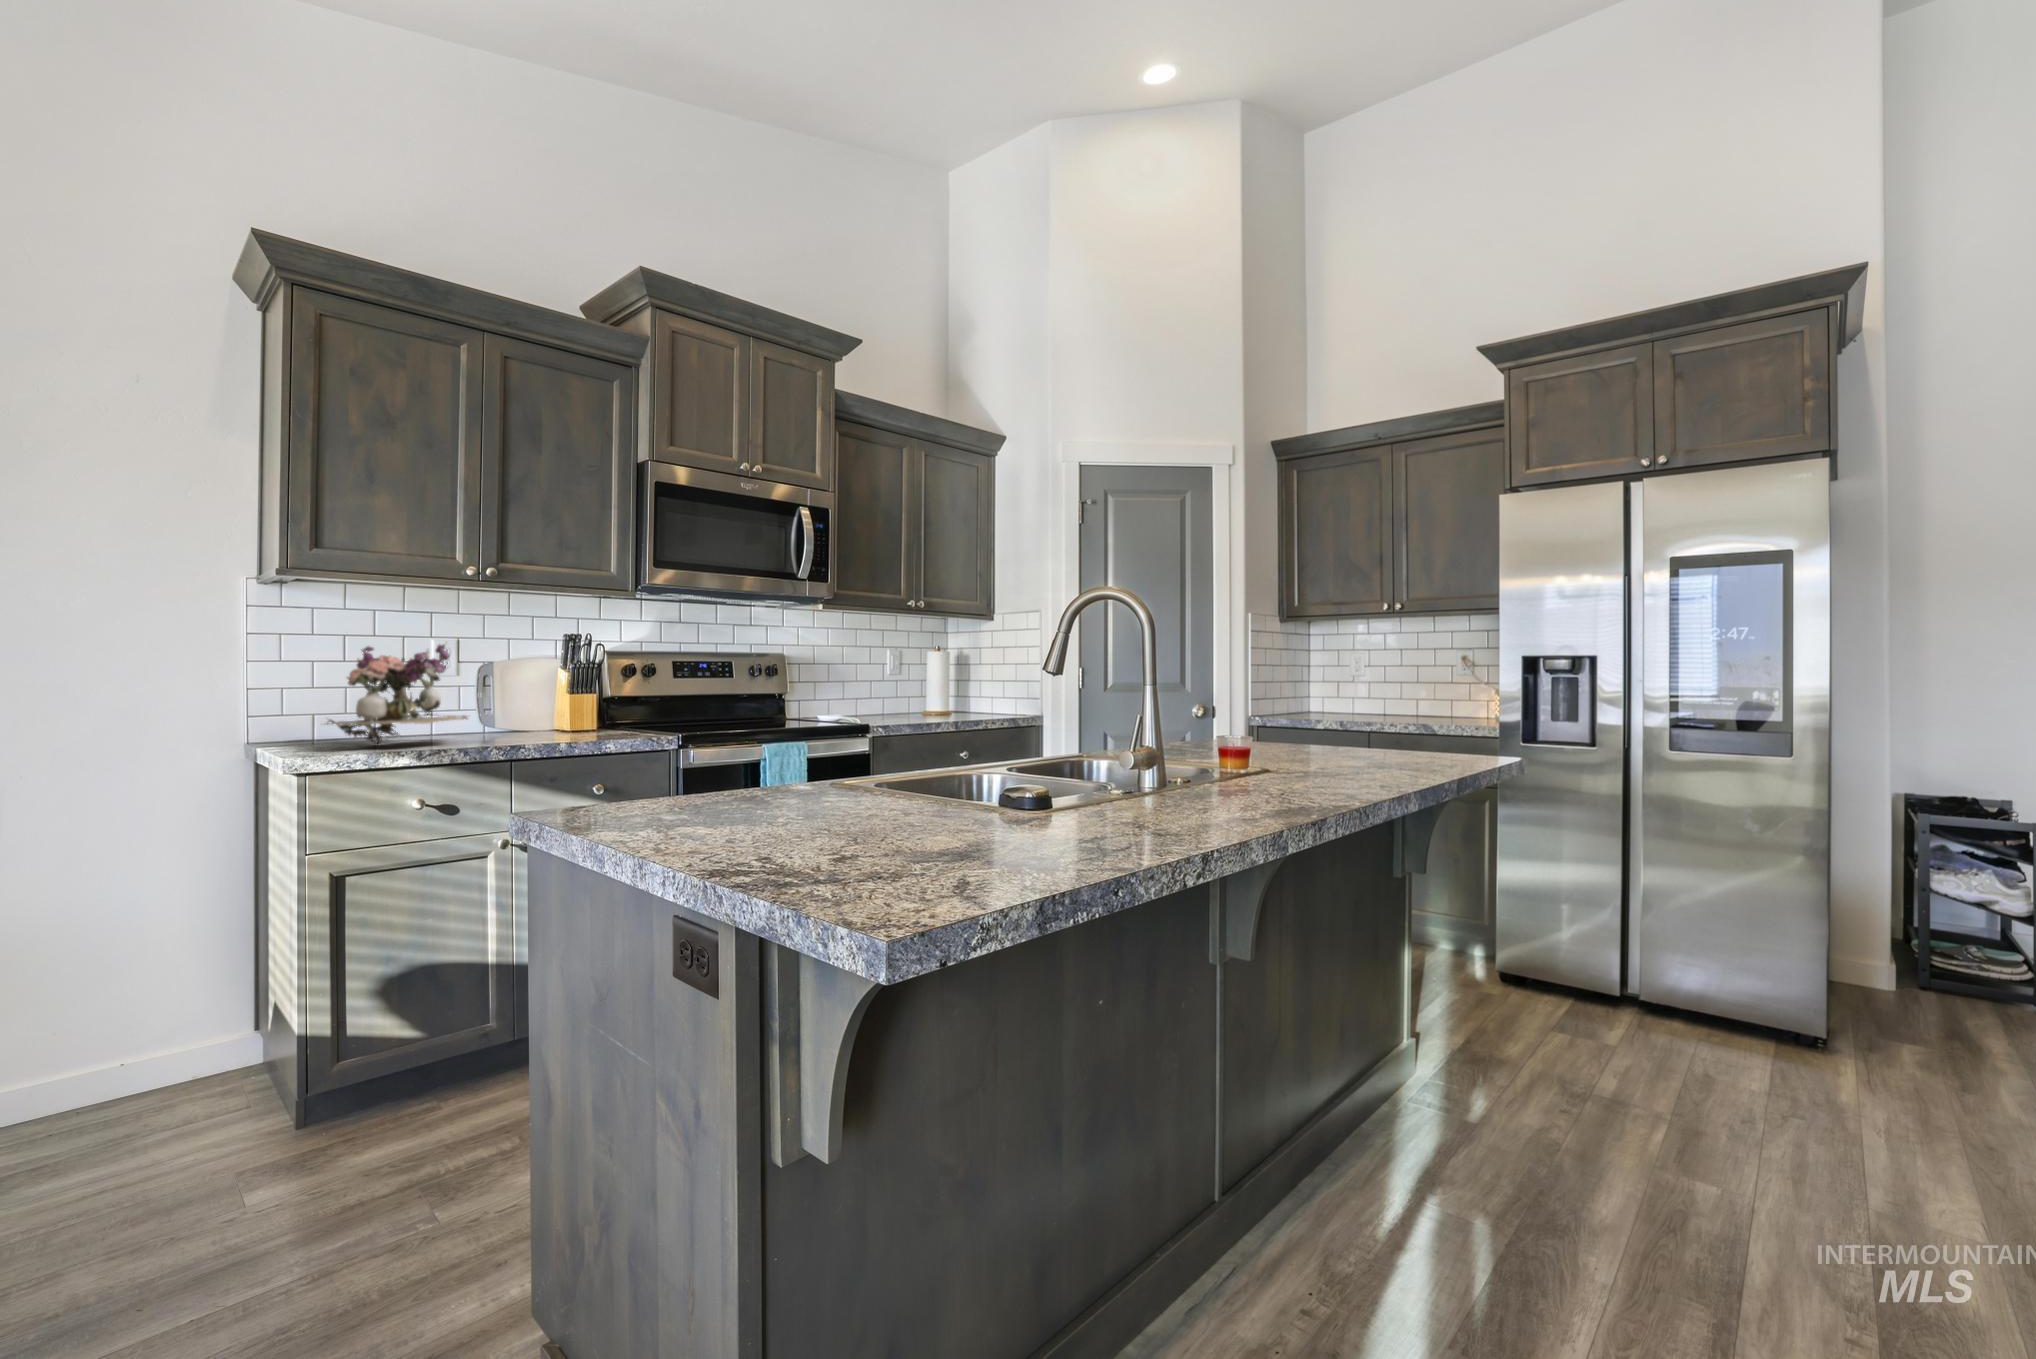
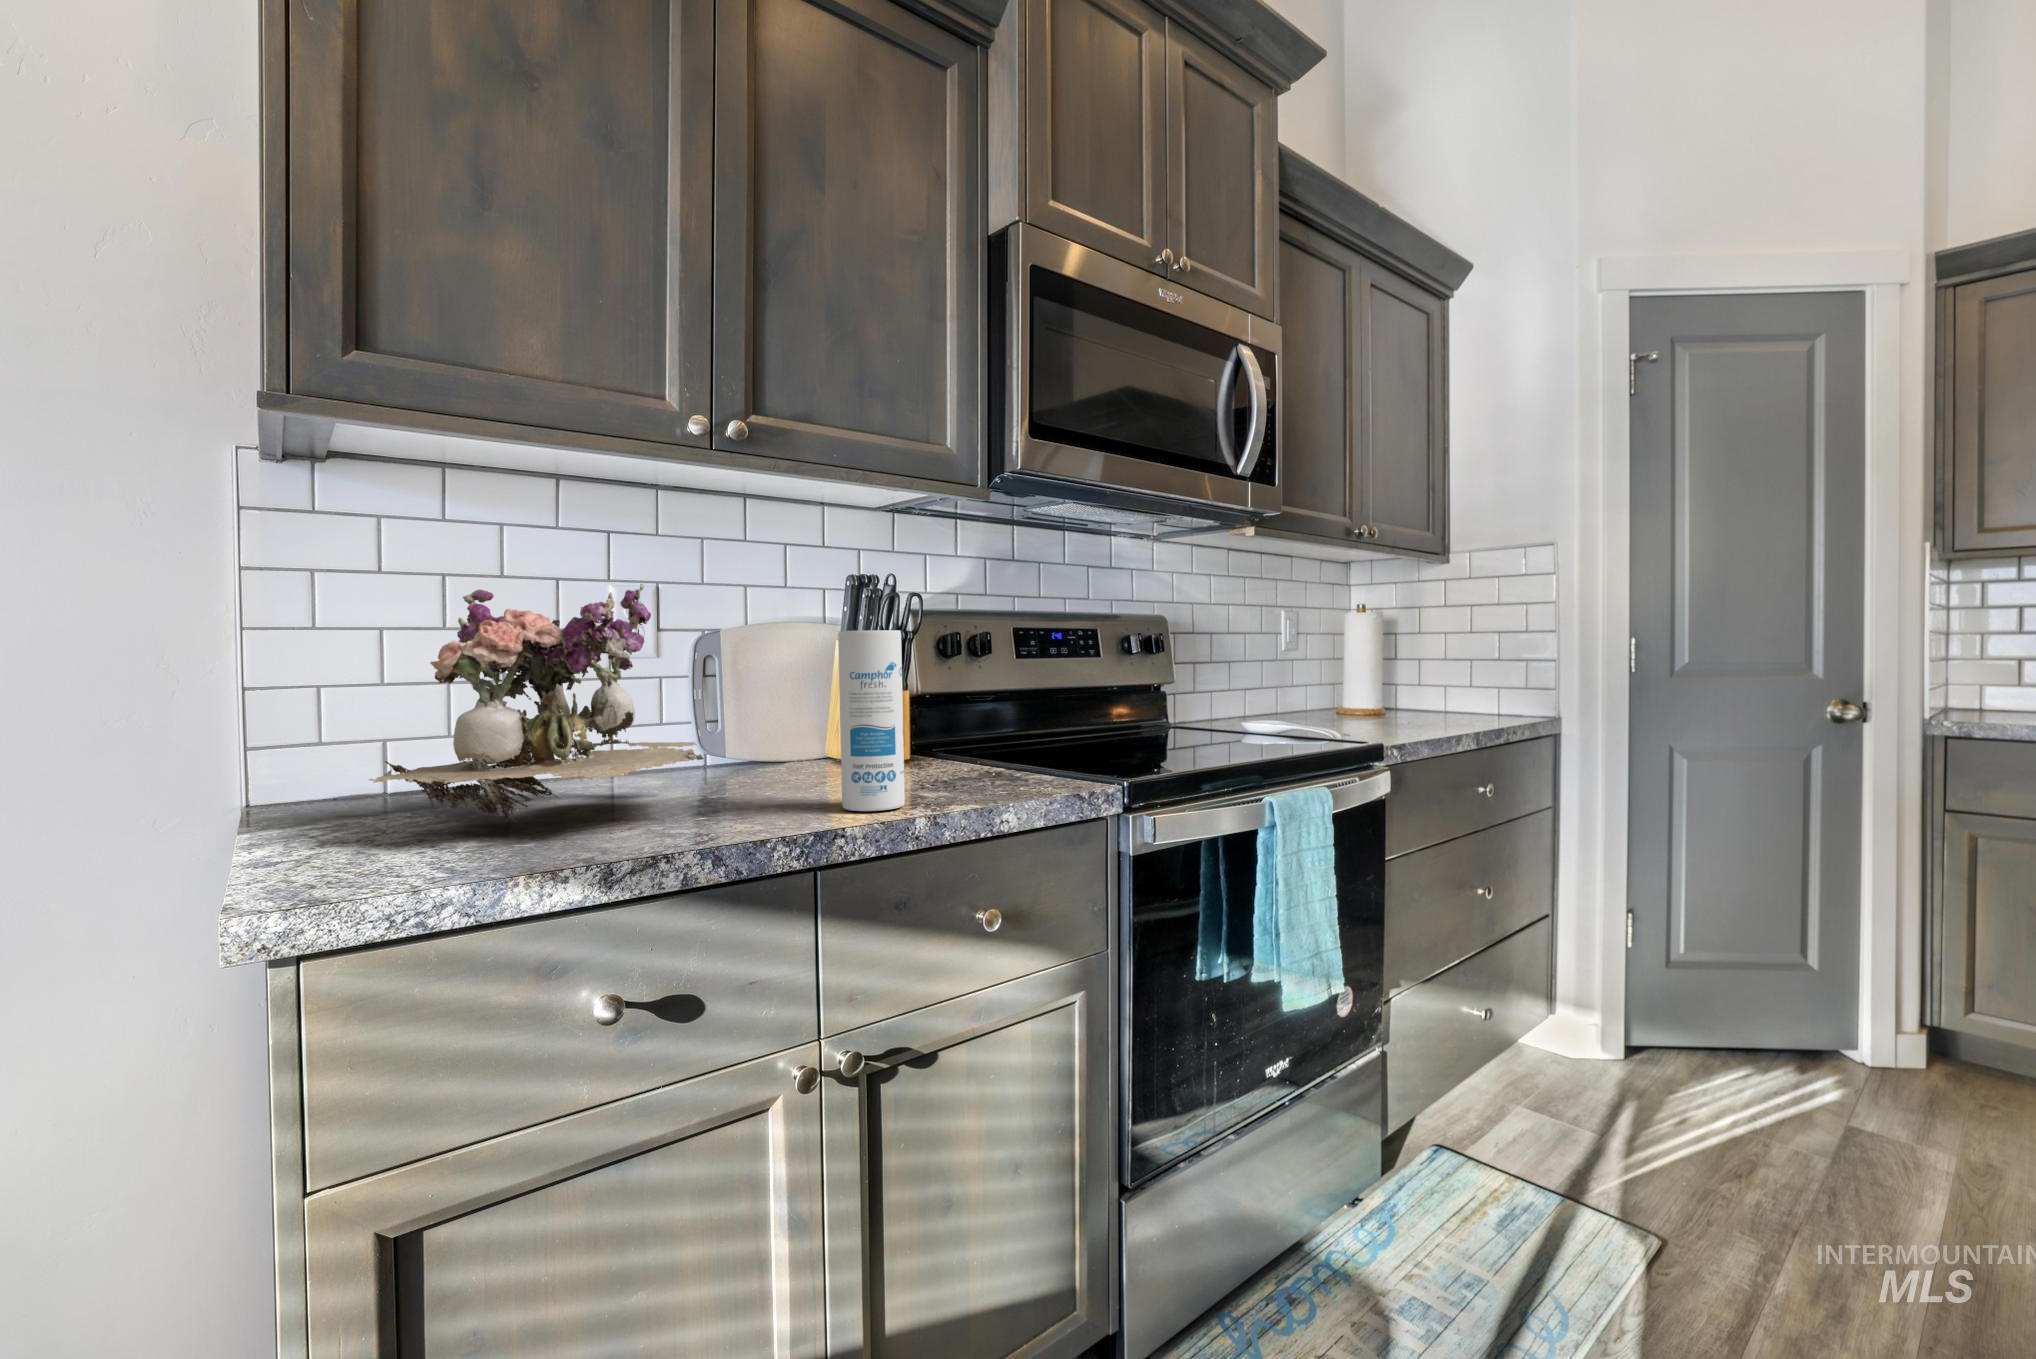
canister: none [533,665,564,742] -> present [838,630,905,811]

